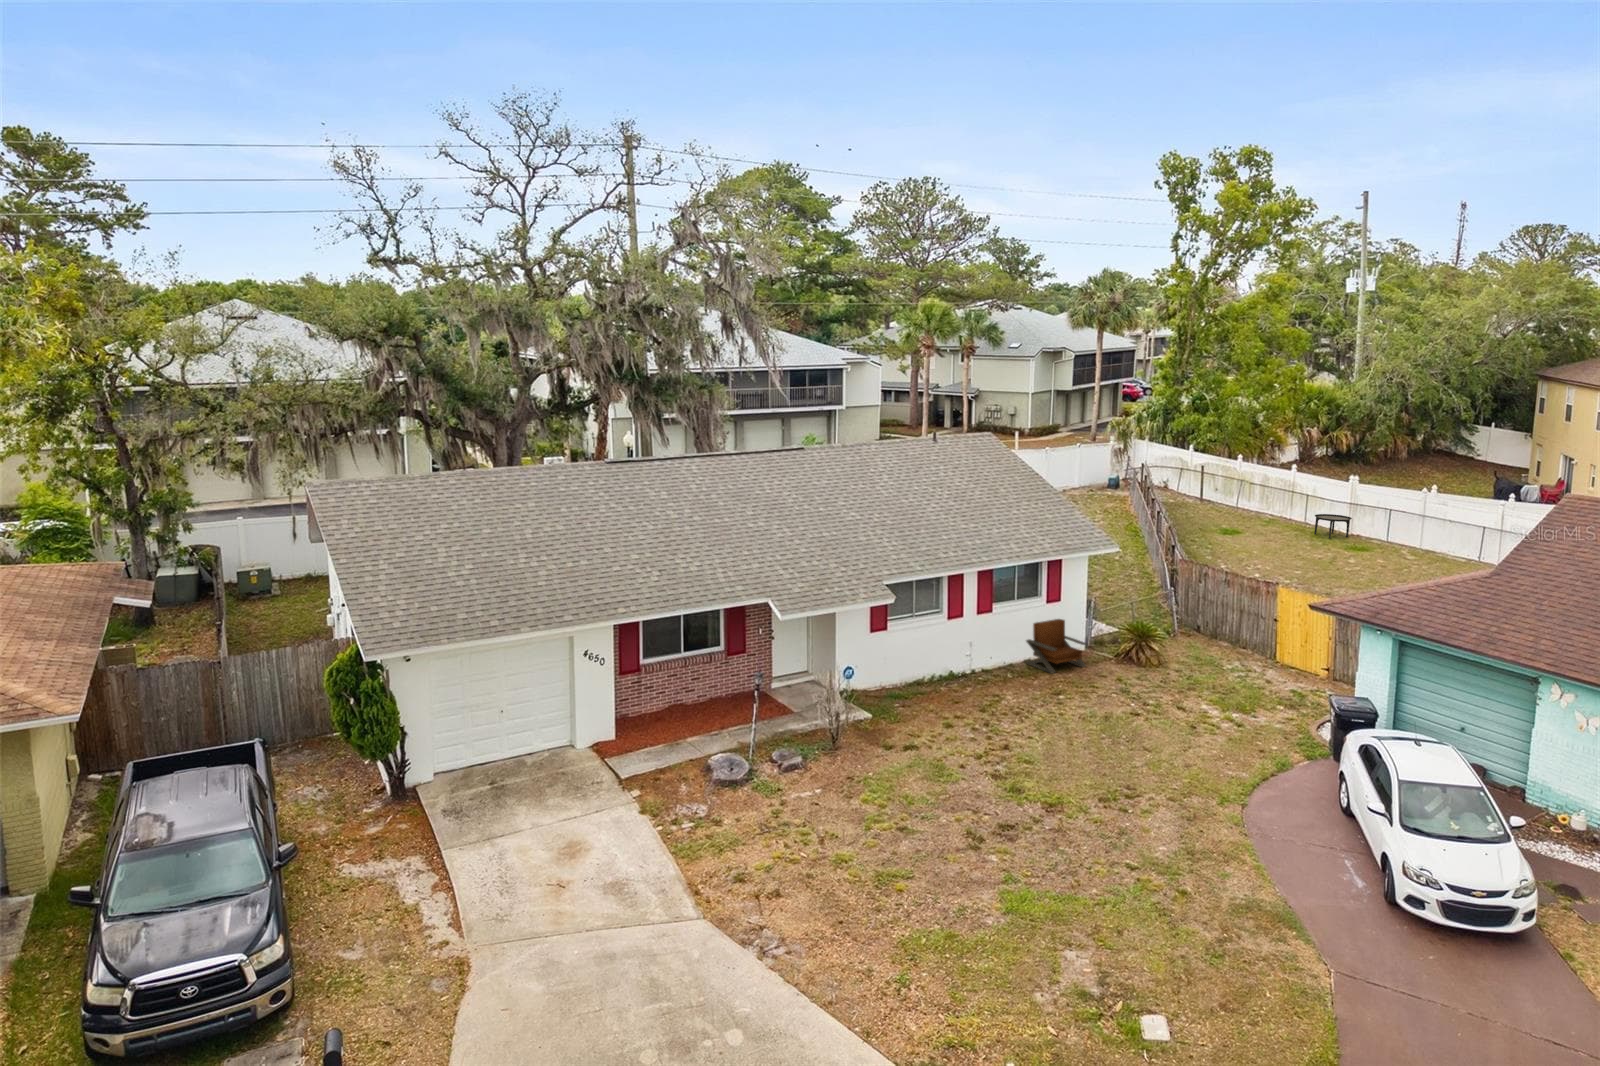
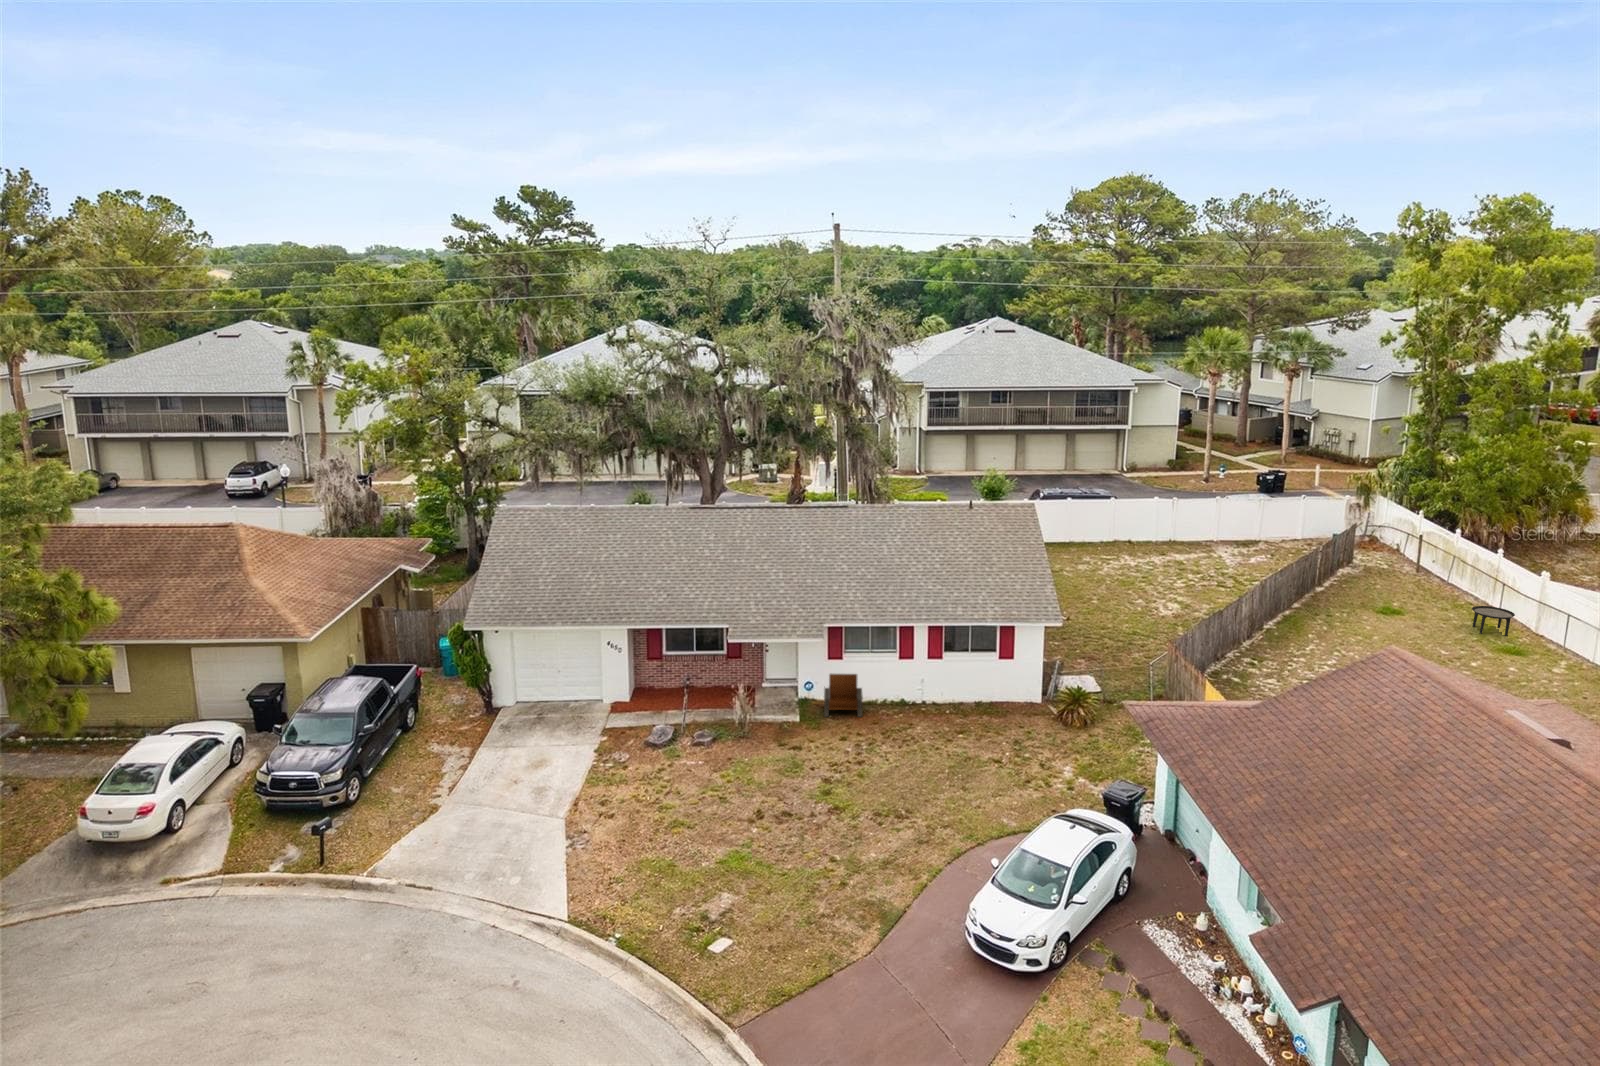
lounge chair: present [1026,619,1087,673] -> present [824,674,863,717]

